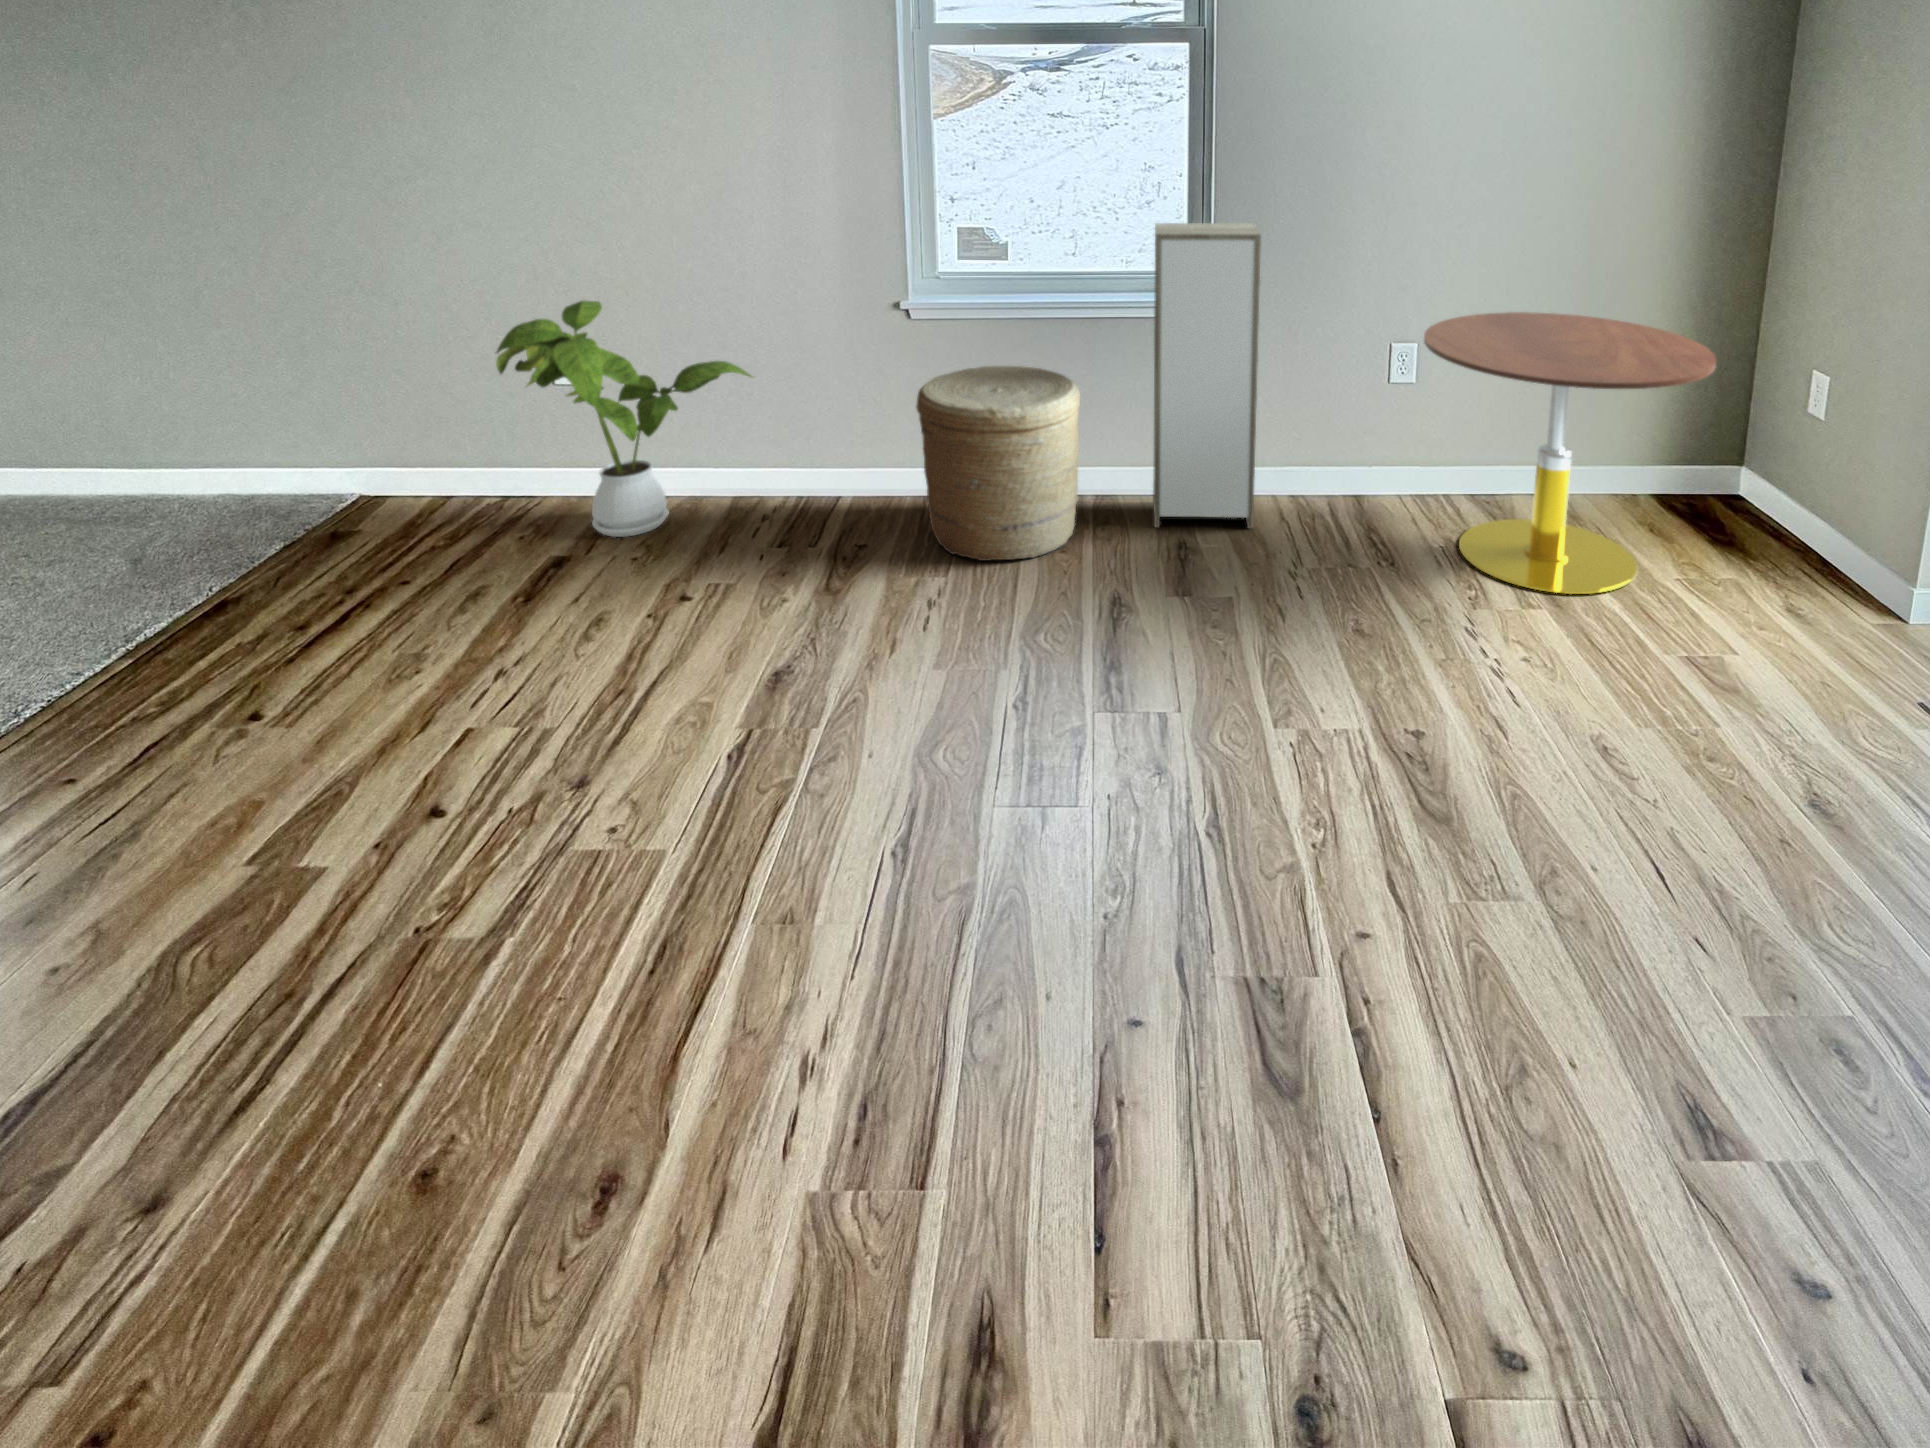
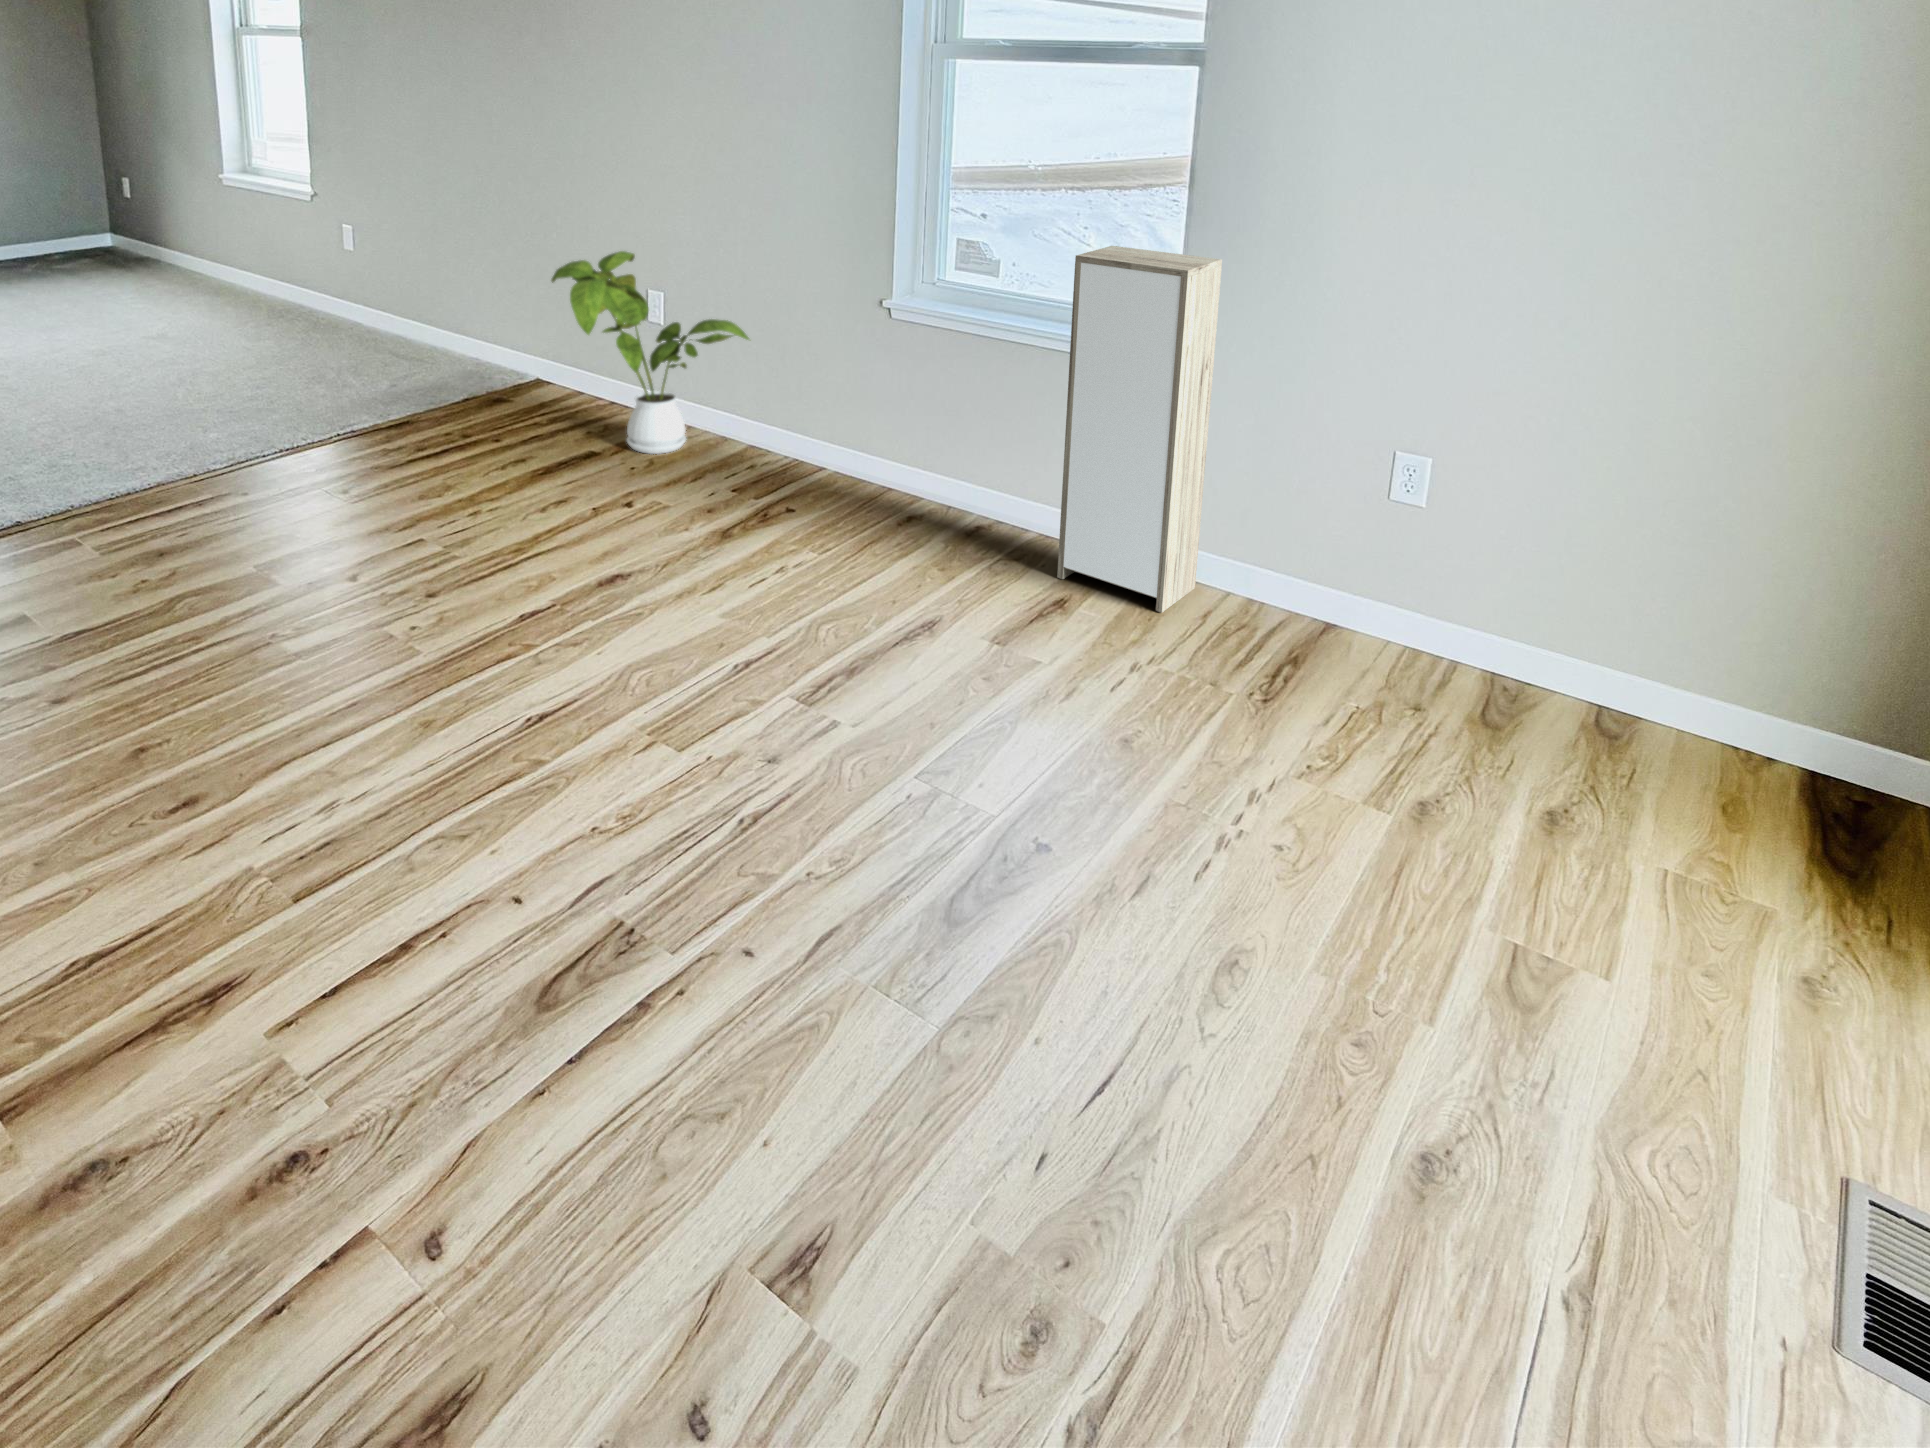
side table: present [1424,312,1716,594] -> none [1344,420,1817,847]
woven basket: present [916,366,1080,561] -> none [831,369,1000,565]

